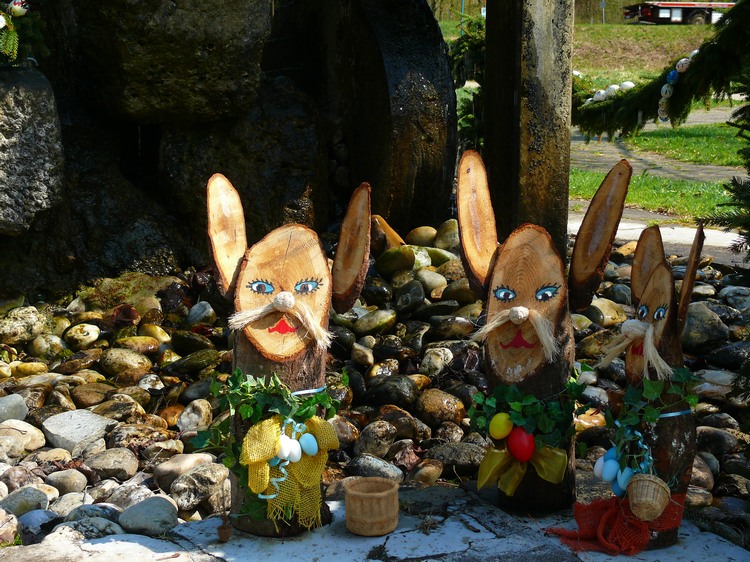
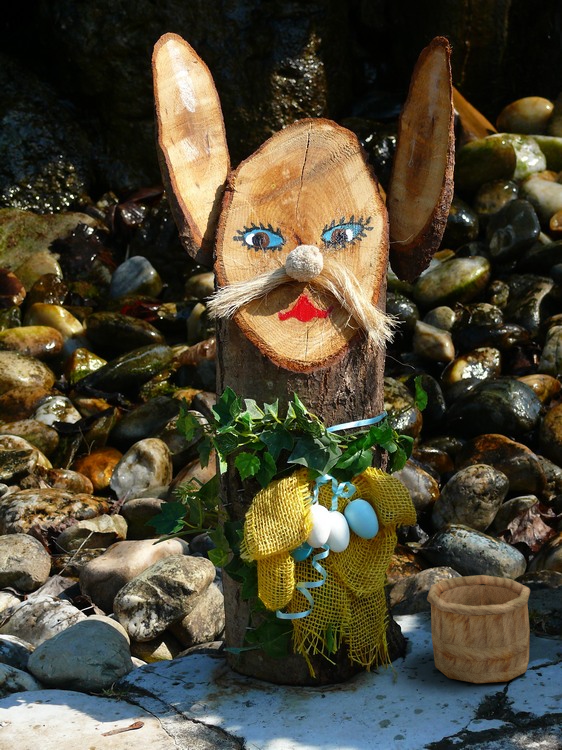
decorative plant: present [206,484,240,542] -> none [182,595,245,699]

